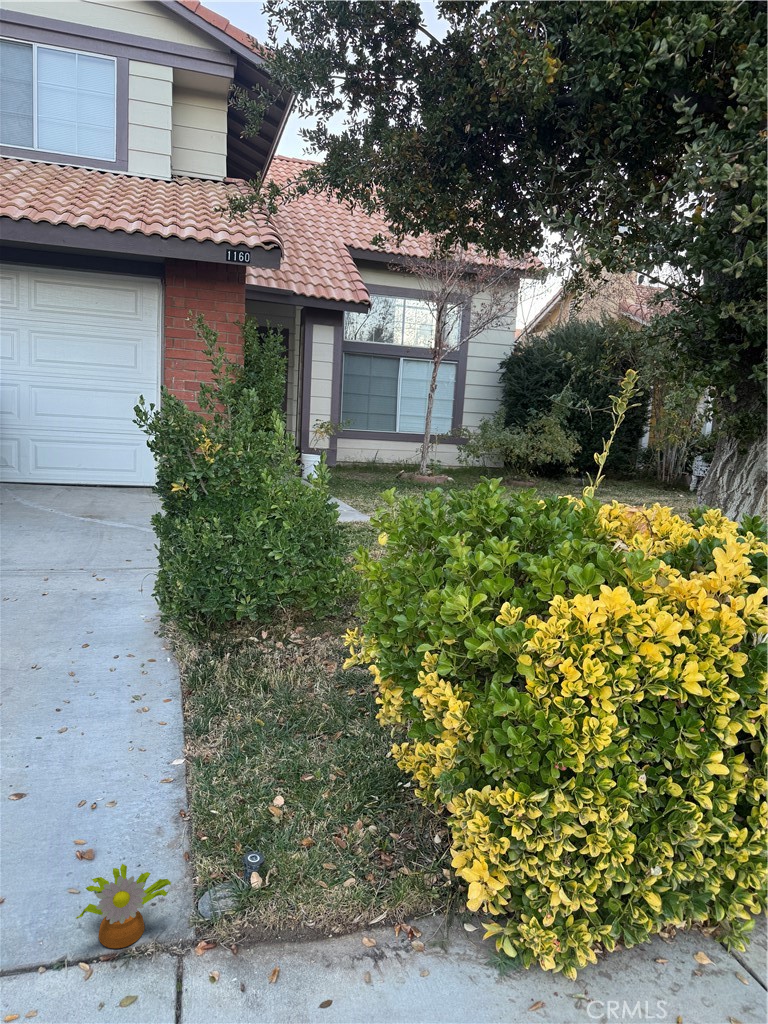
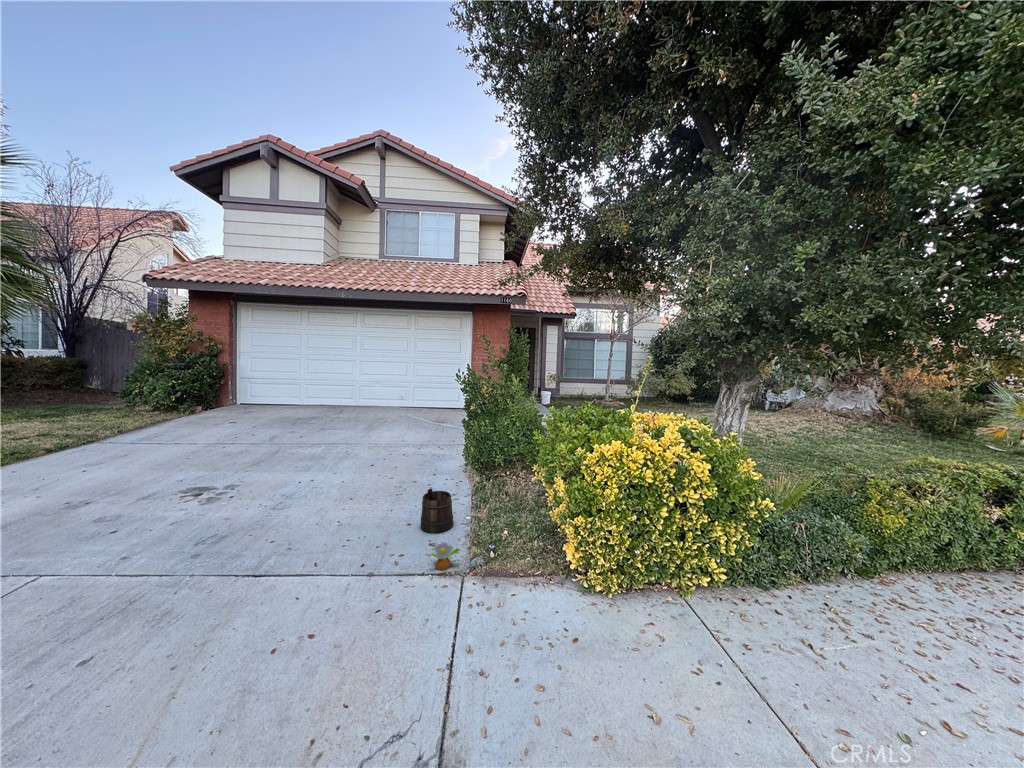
bucket: none [51,700,142,821] -> present [421,488,453,533]

